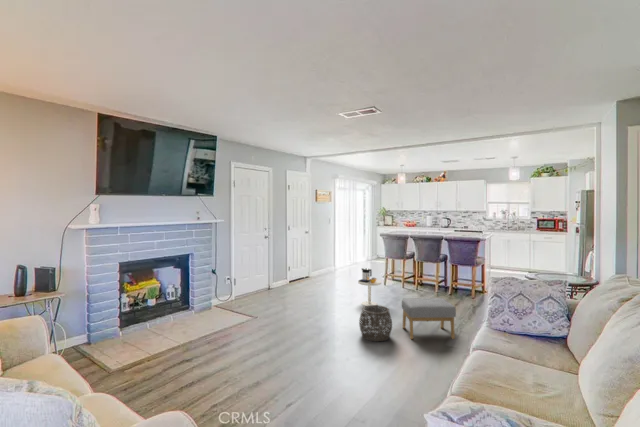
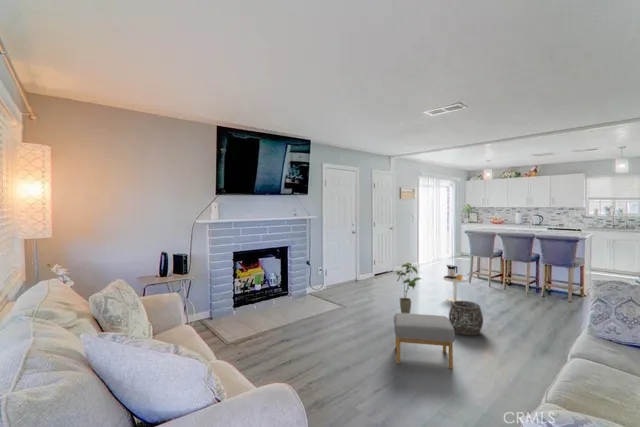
house plant: none [306,268,336,325] -> present [396,263,421,314]
footstool: present [402,298,456,339] -> present [394,313,455,369]

